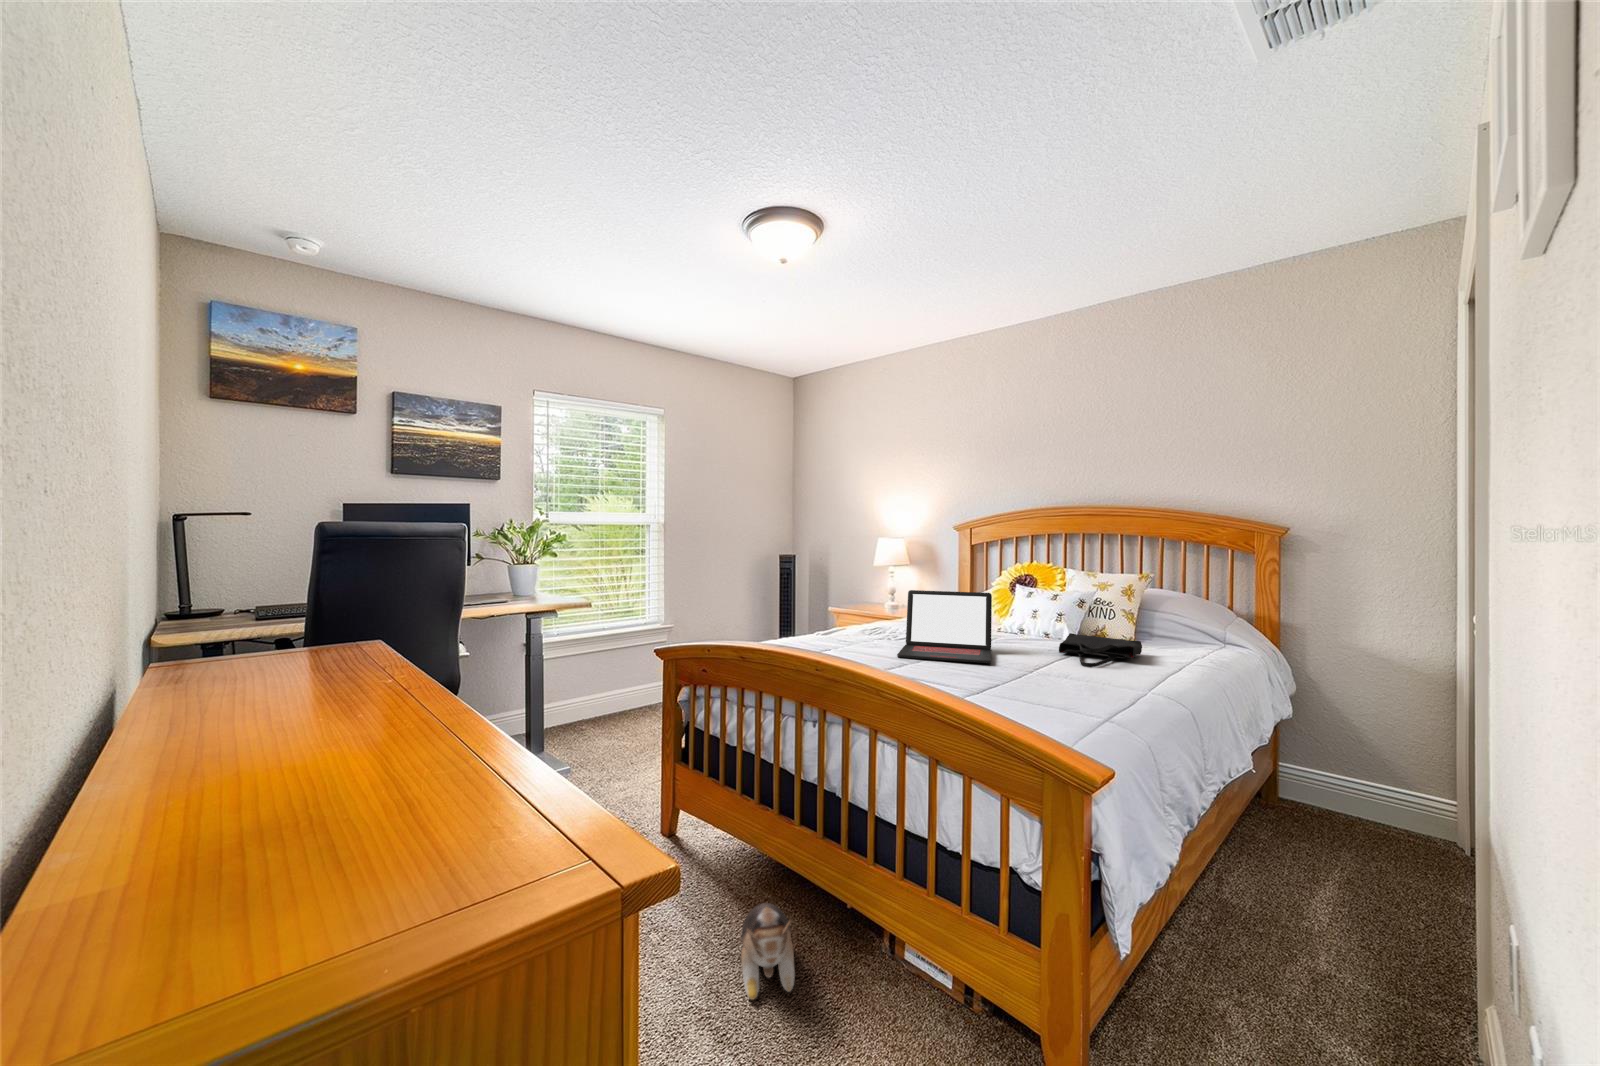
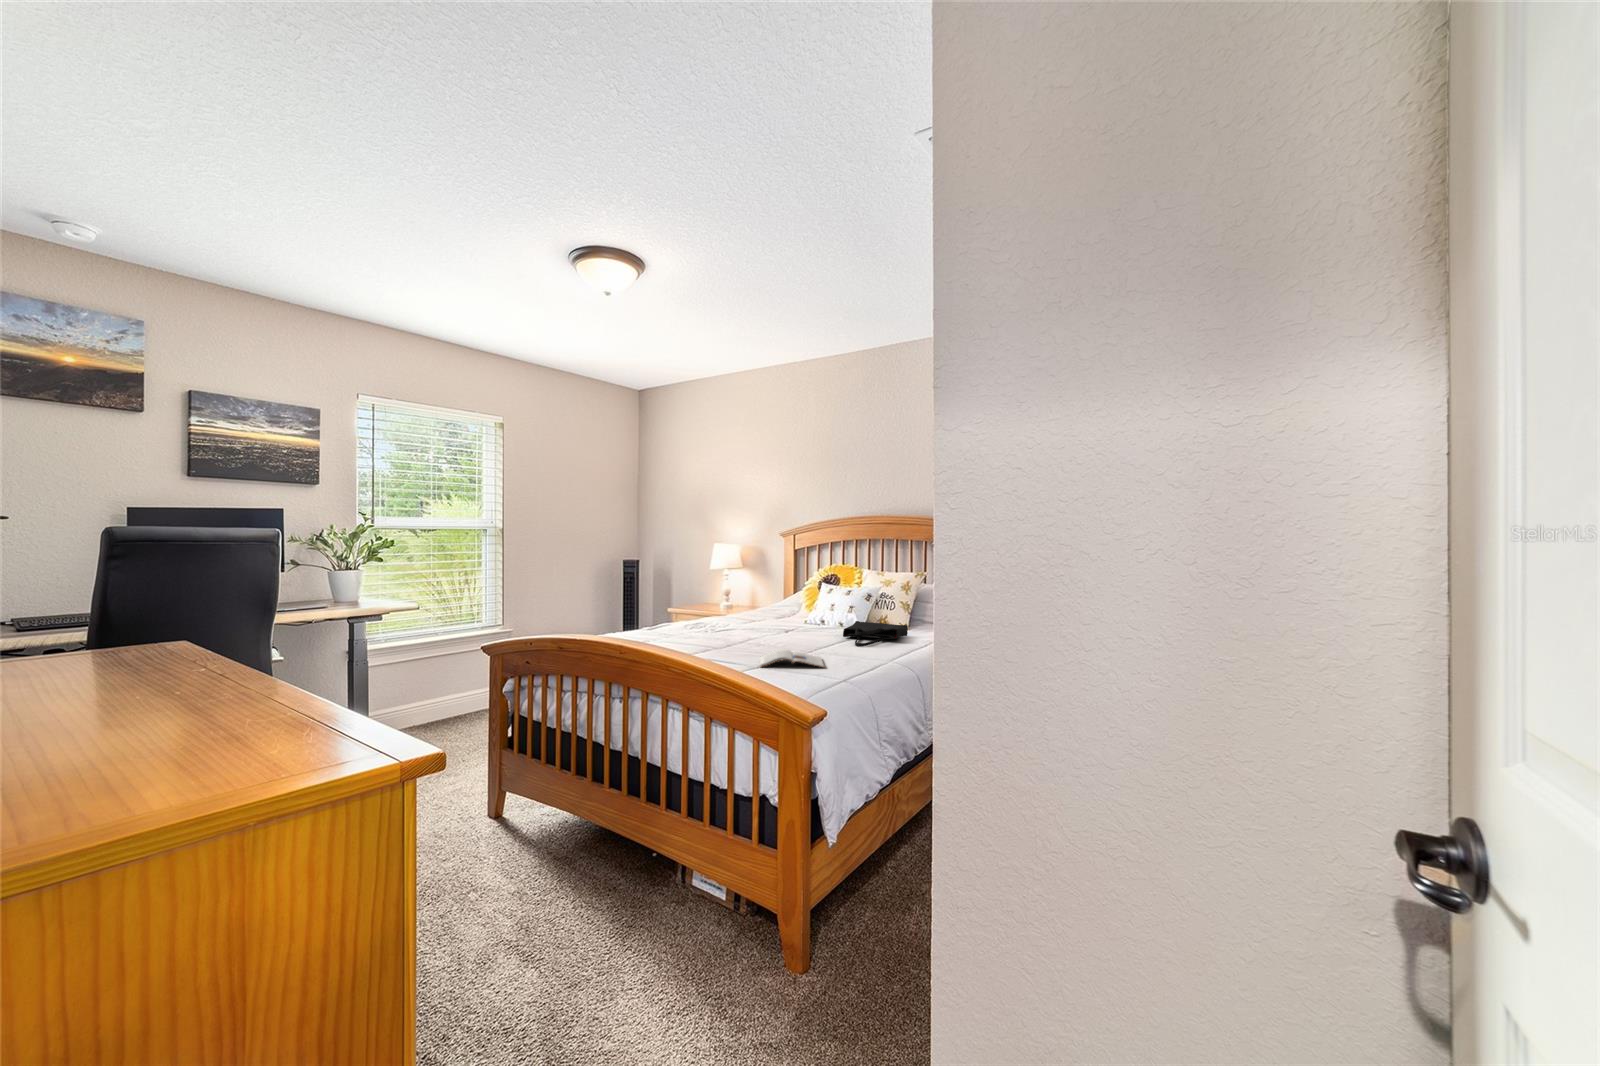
laptop: present [897,590,992,663] -> none [706,587,789,647]
magazine: none [972,669,1064,696] -> present [760,649,824,667]
plush toy: present [741,903,795,1000] -> none [550,850,598,930]

